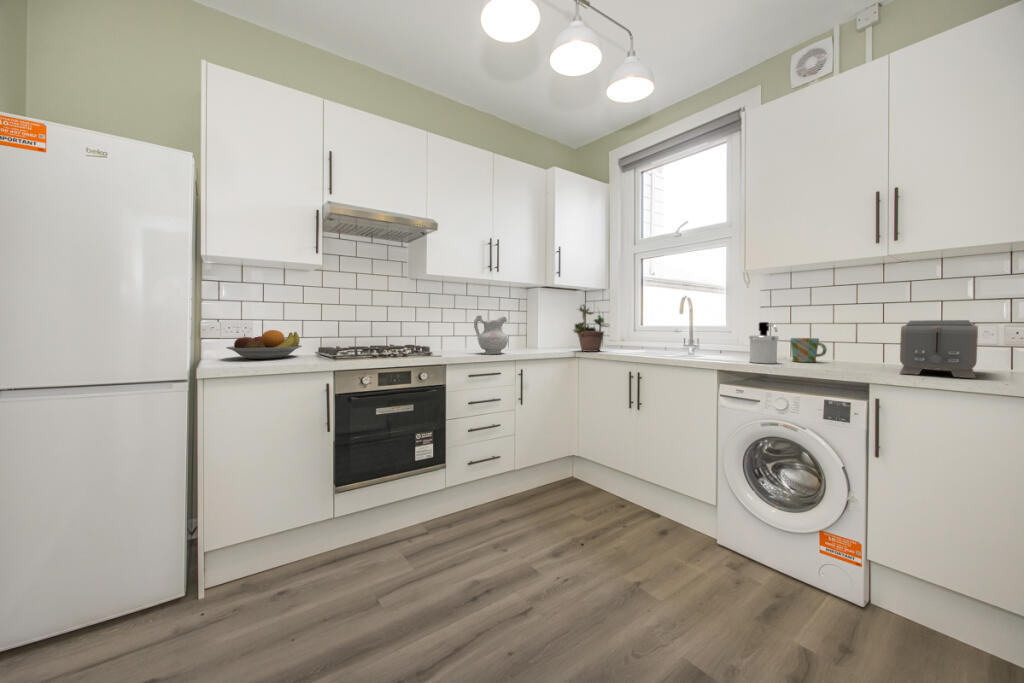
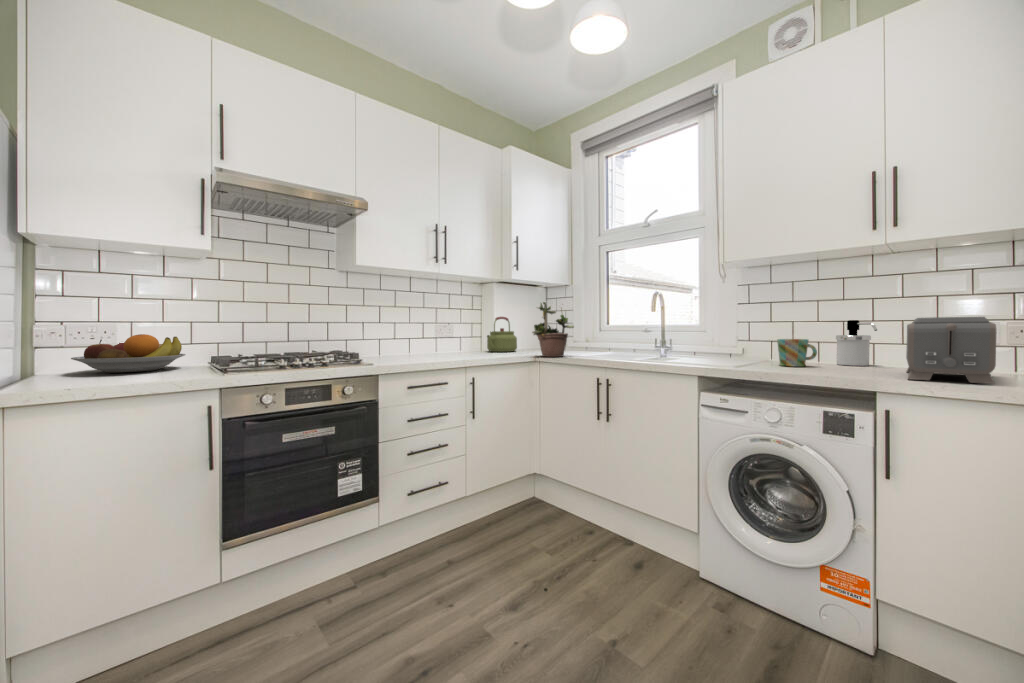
ceramic pitcher: present [474,316,508,354] -> none [414,315,456,361]
kettle: none [533,316,559,347] -> present [487,317,517,352]
soap dispenser: present [749,322,778,364] -> present [836,320,877,366]

